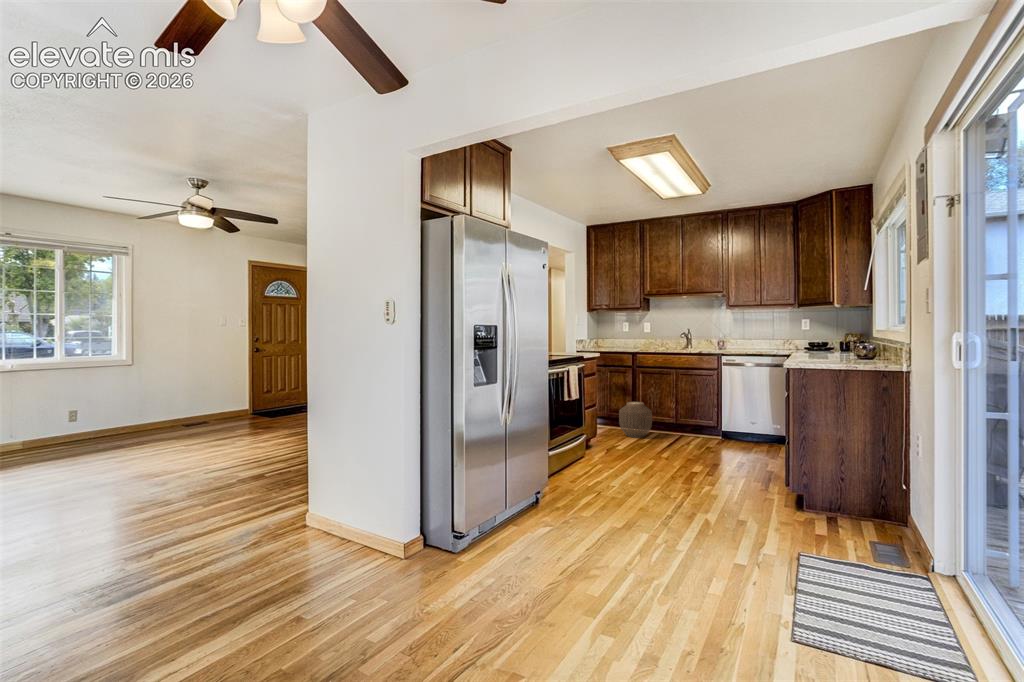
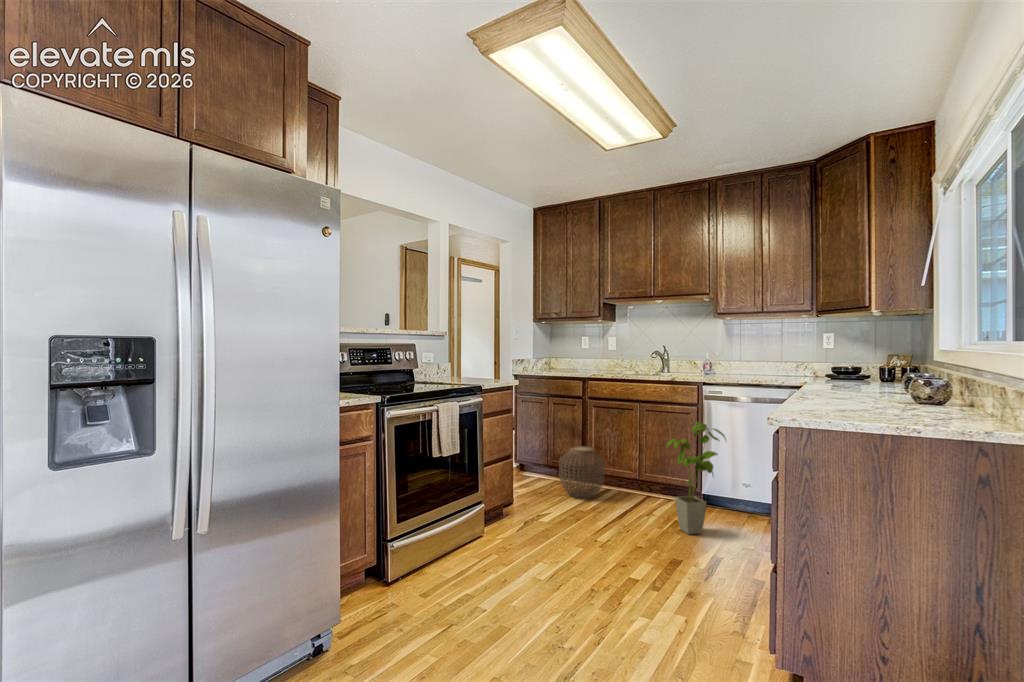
house plant: none [702,379,744,453] -> present [666,422,726,534]

